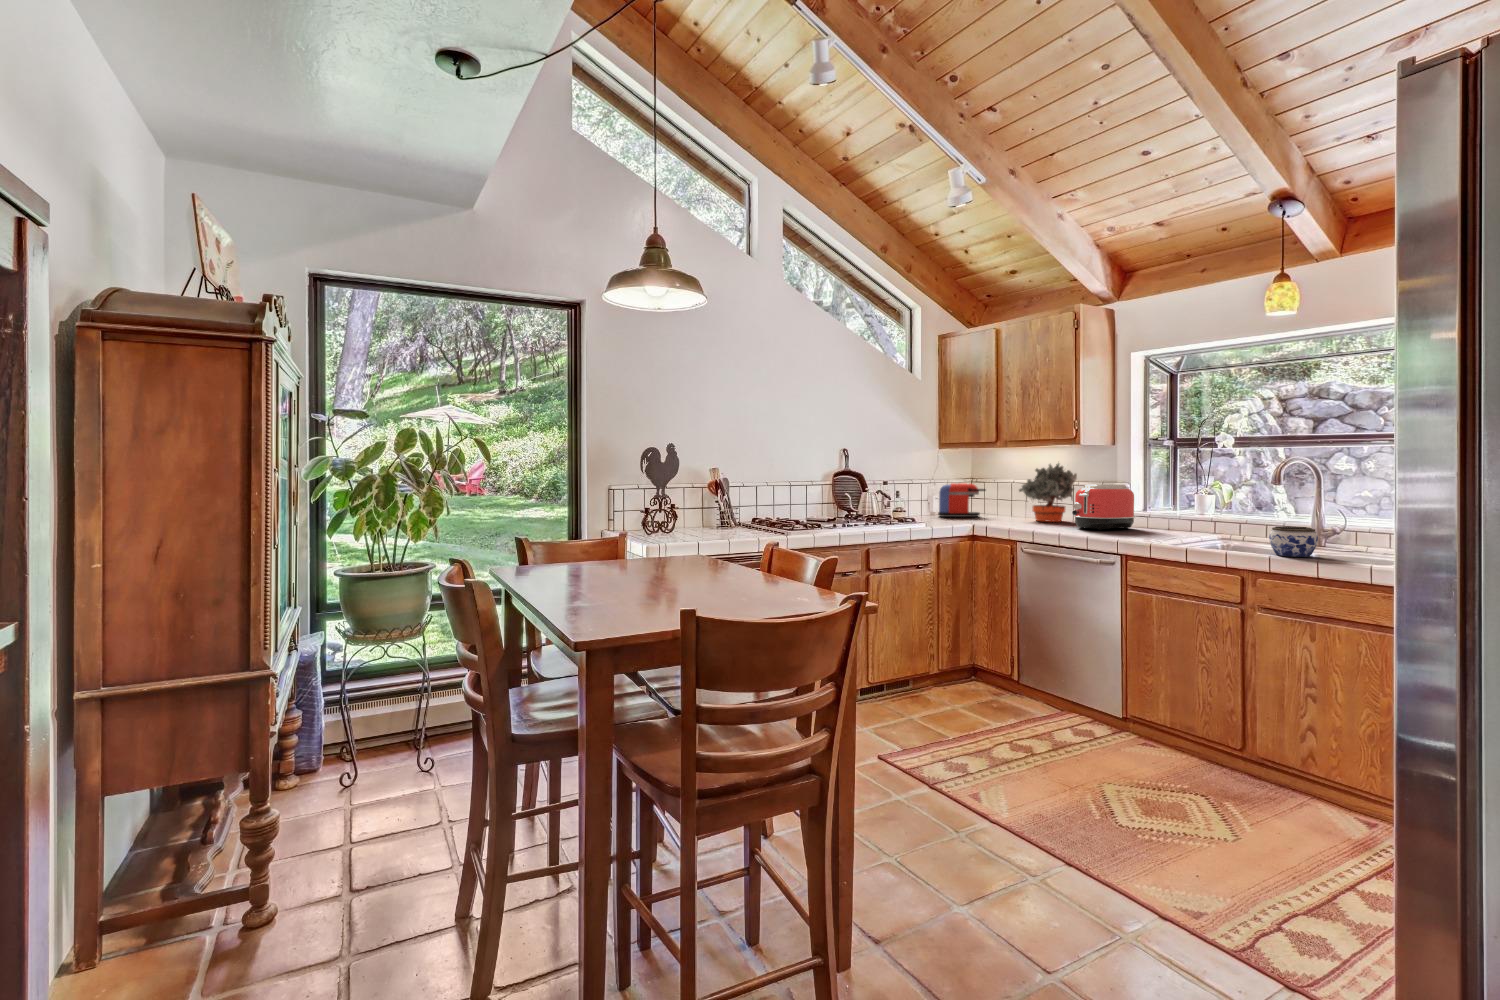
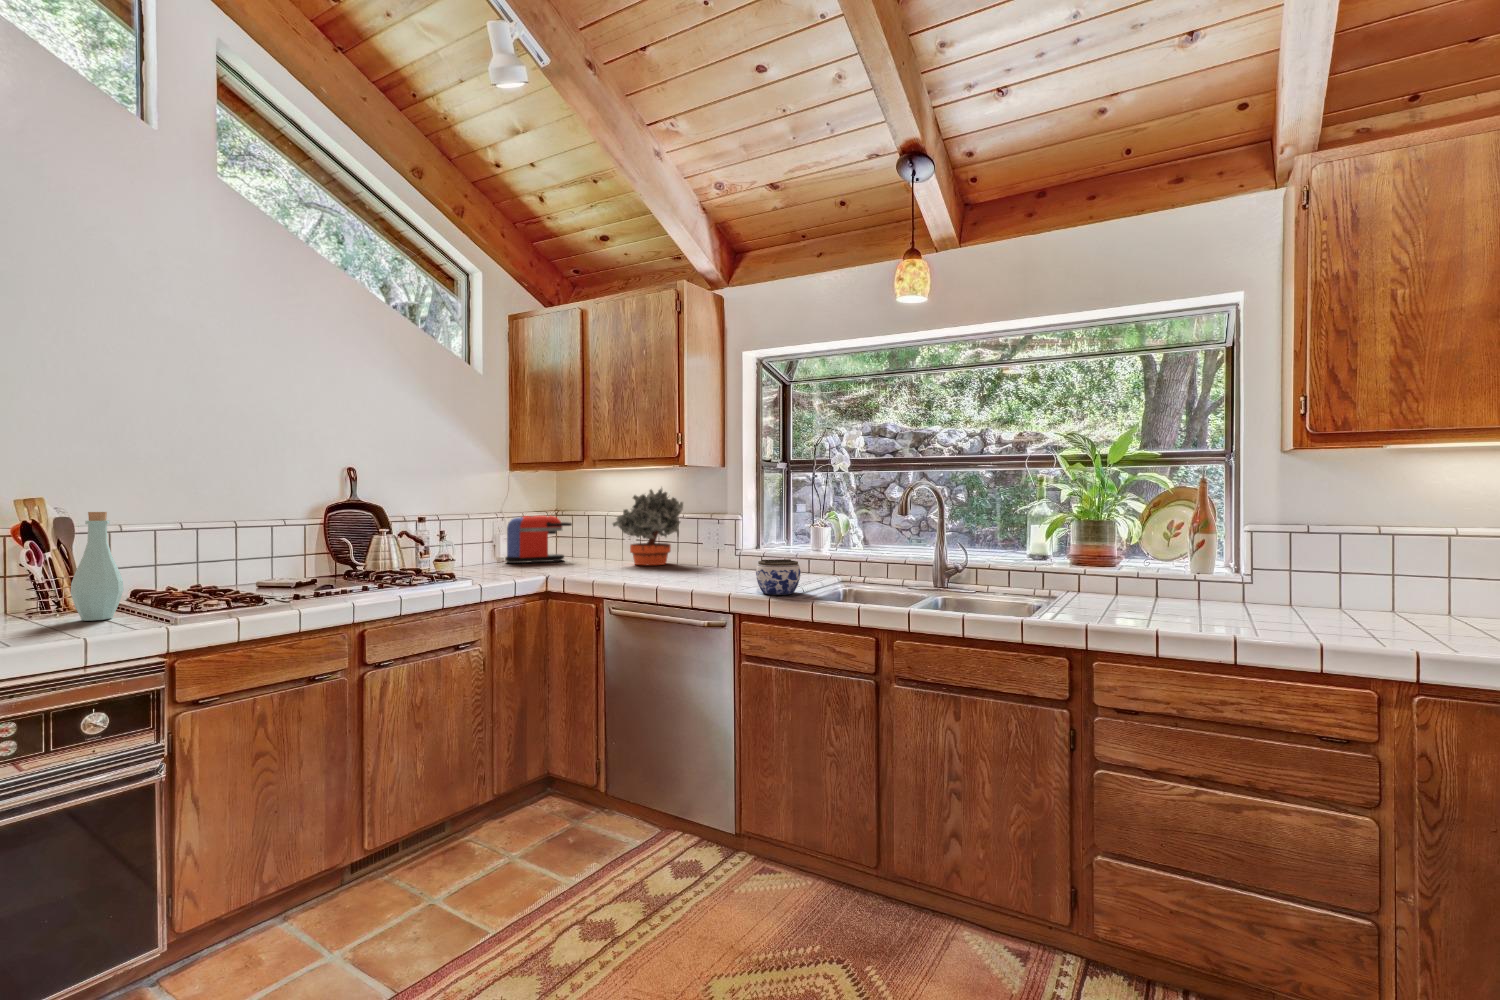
bottle: none [739,478,759,533] -> present [71,512,123,621]
toaster: present [1072,484,1135,530] -> none [677,516,751,577]
jar: present [1269,527,1318,557] -> present [756,559,800,595]

